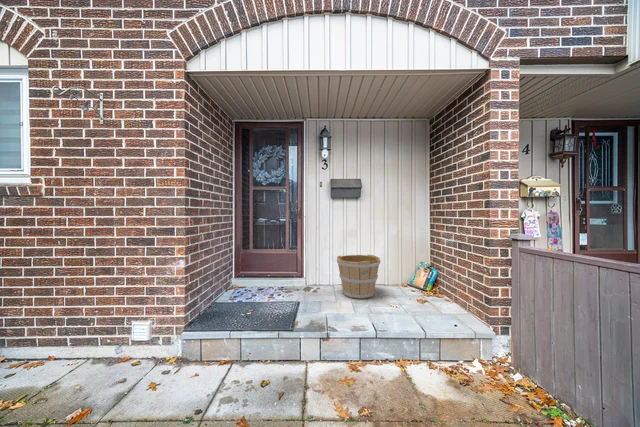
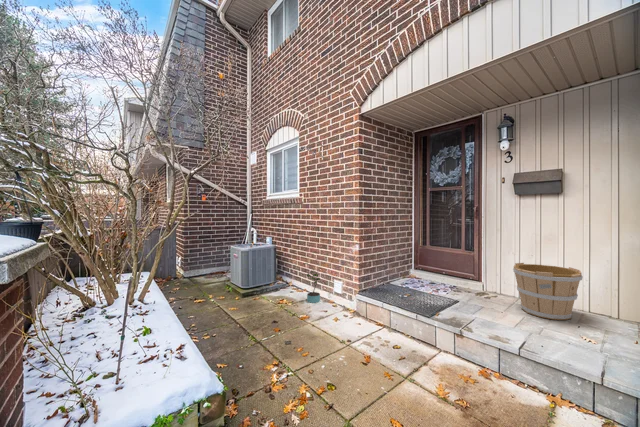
potted plant: none [58,293,112,374] -> present [305,263,320,303]

